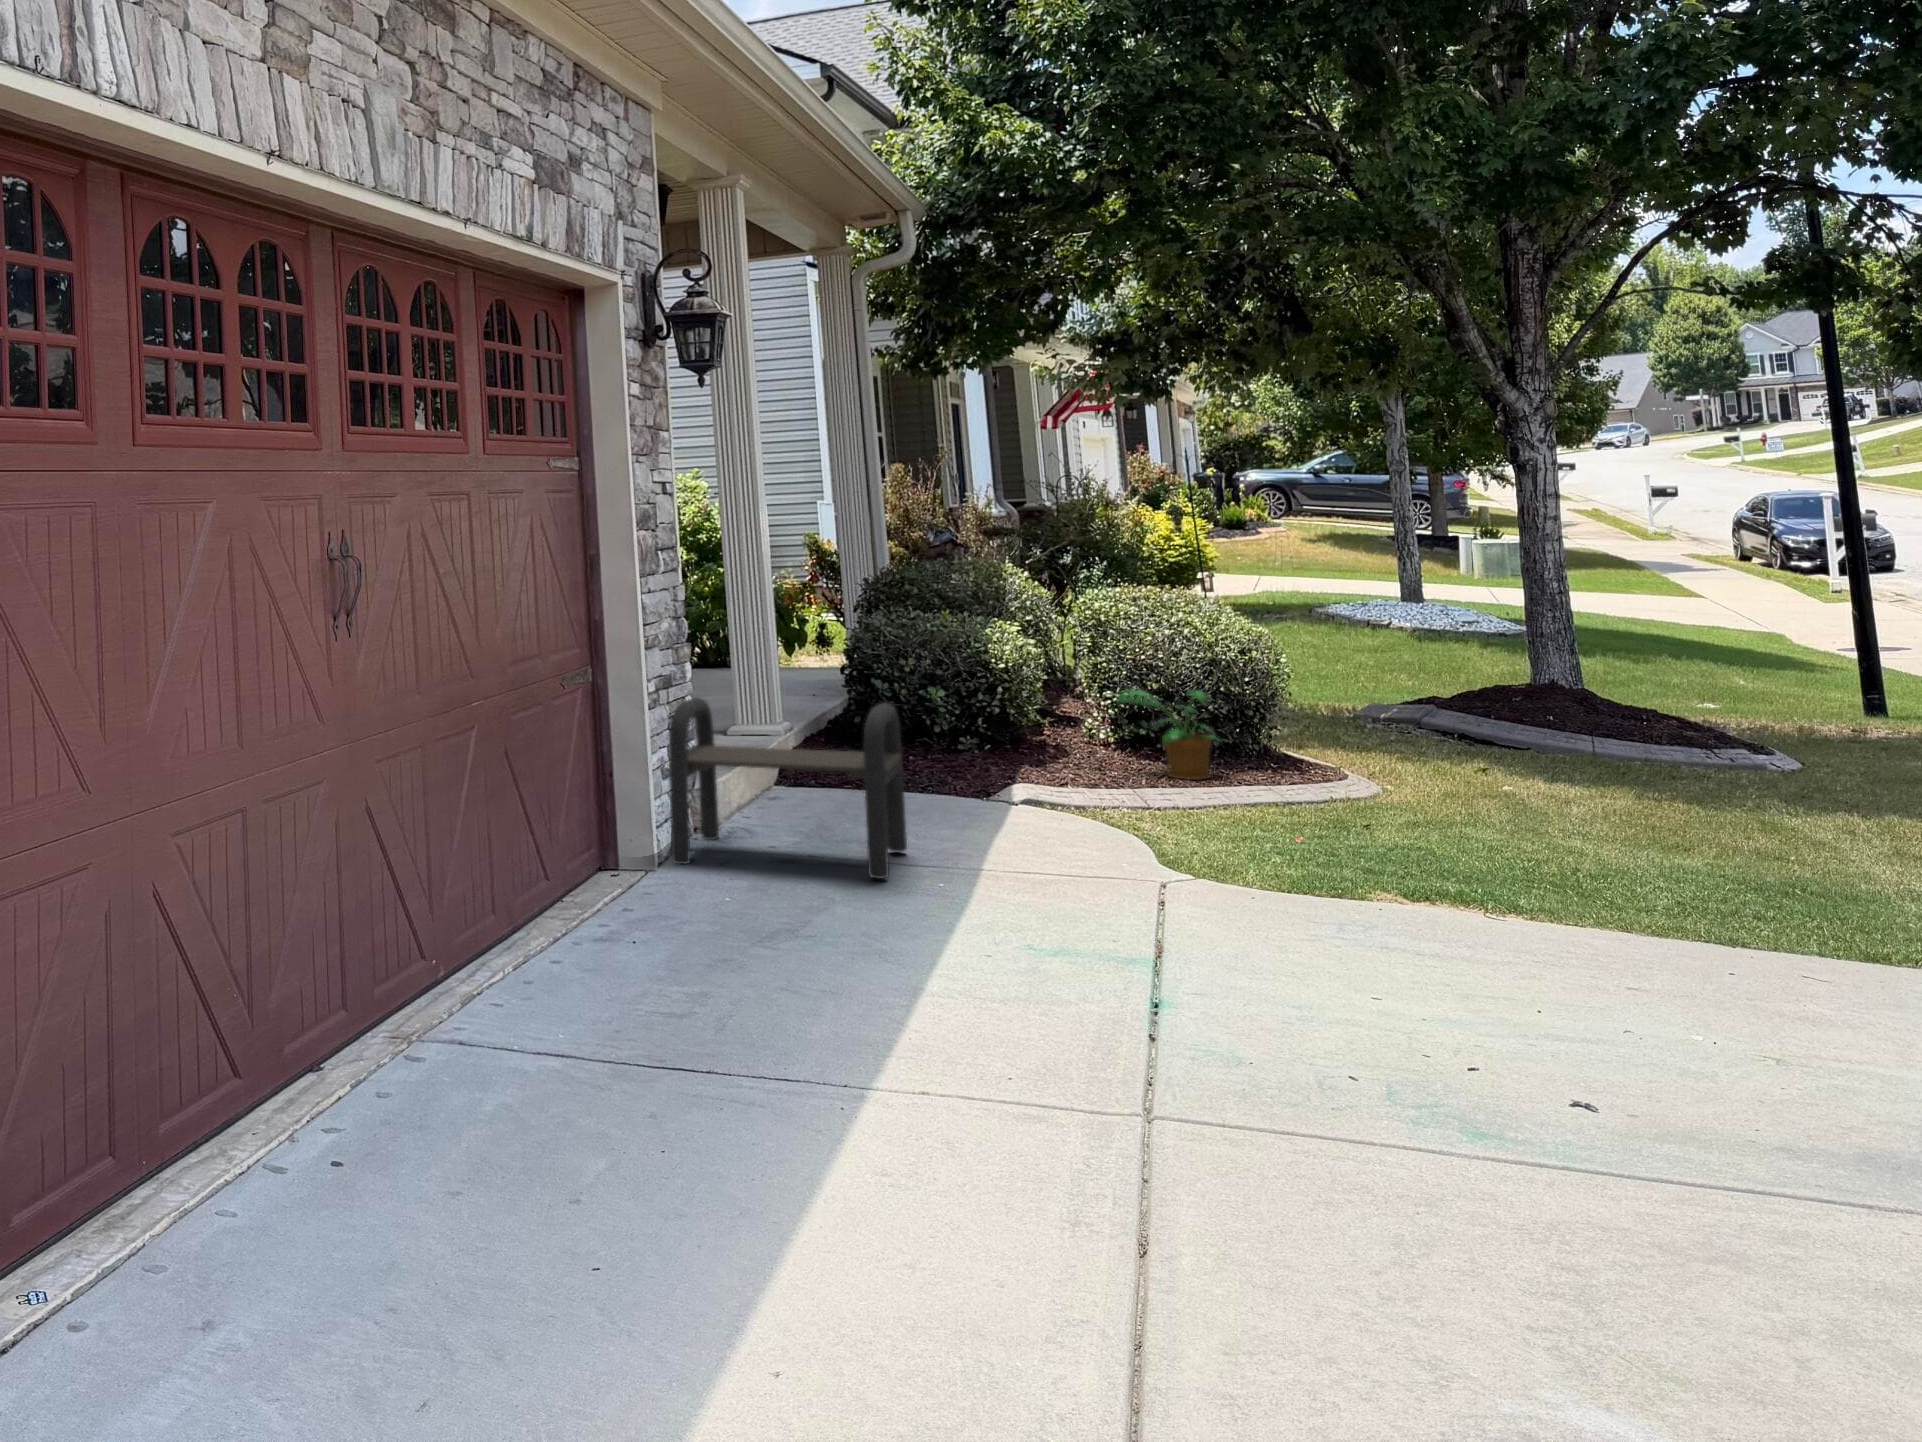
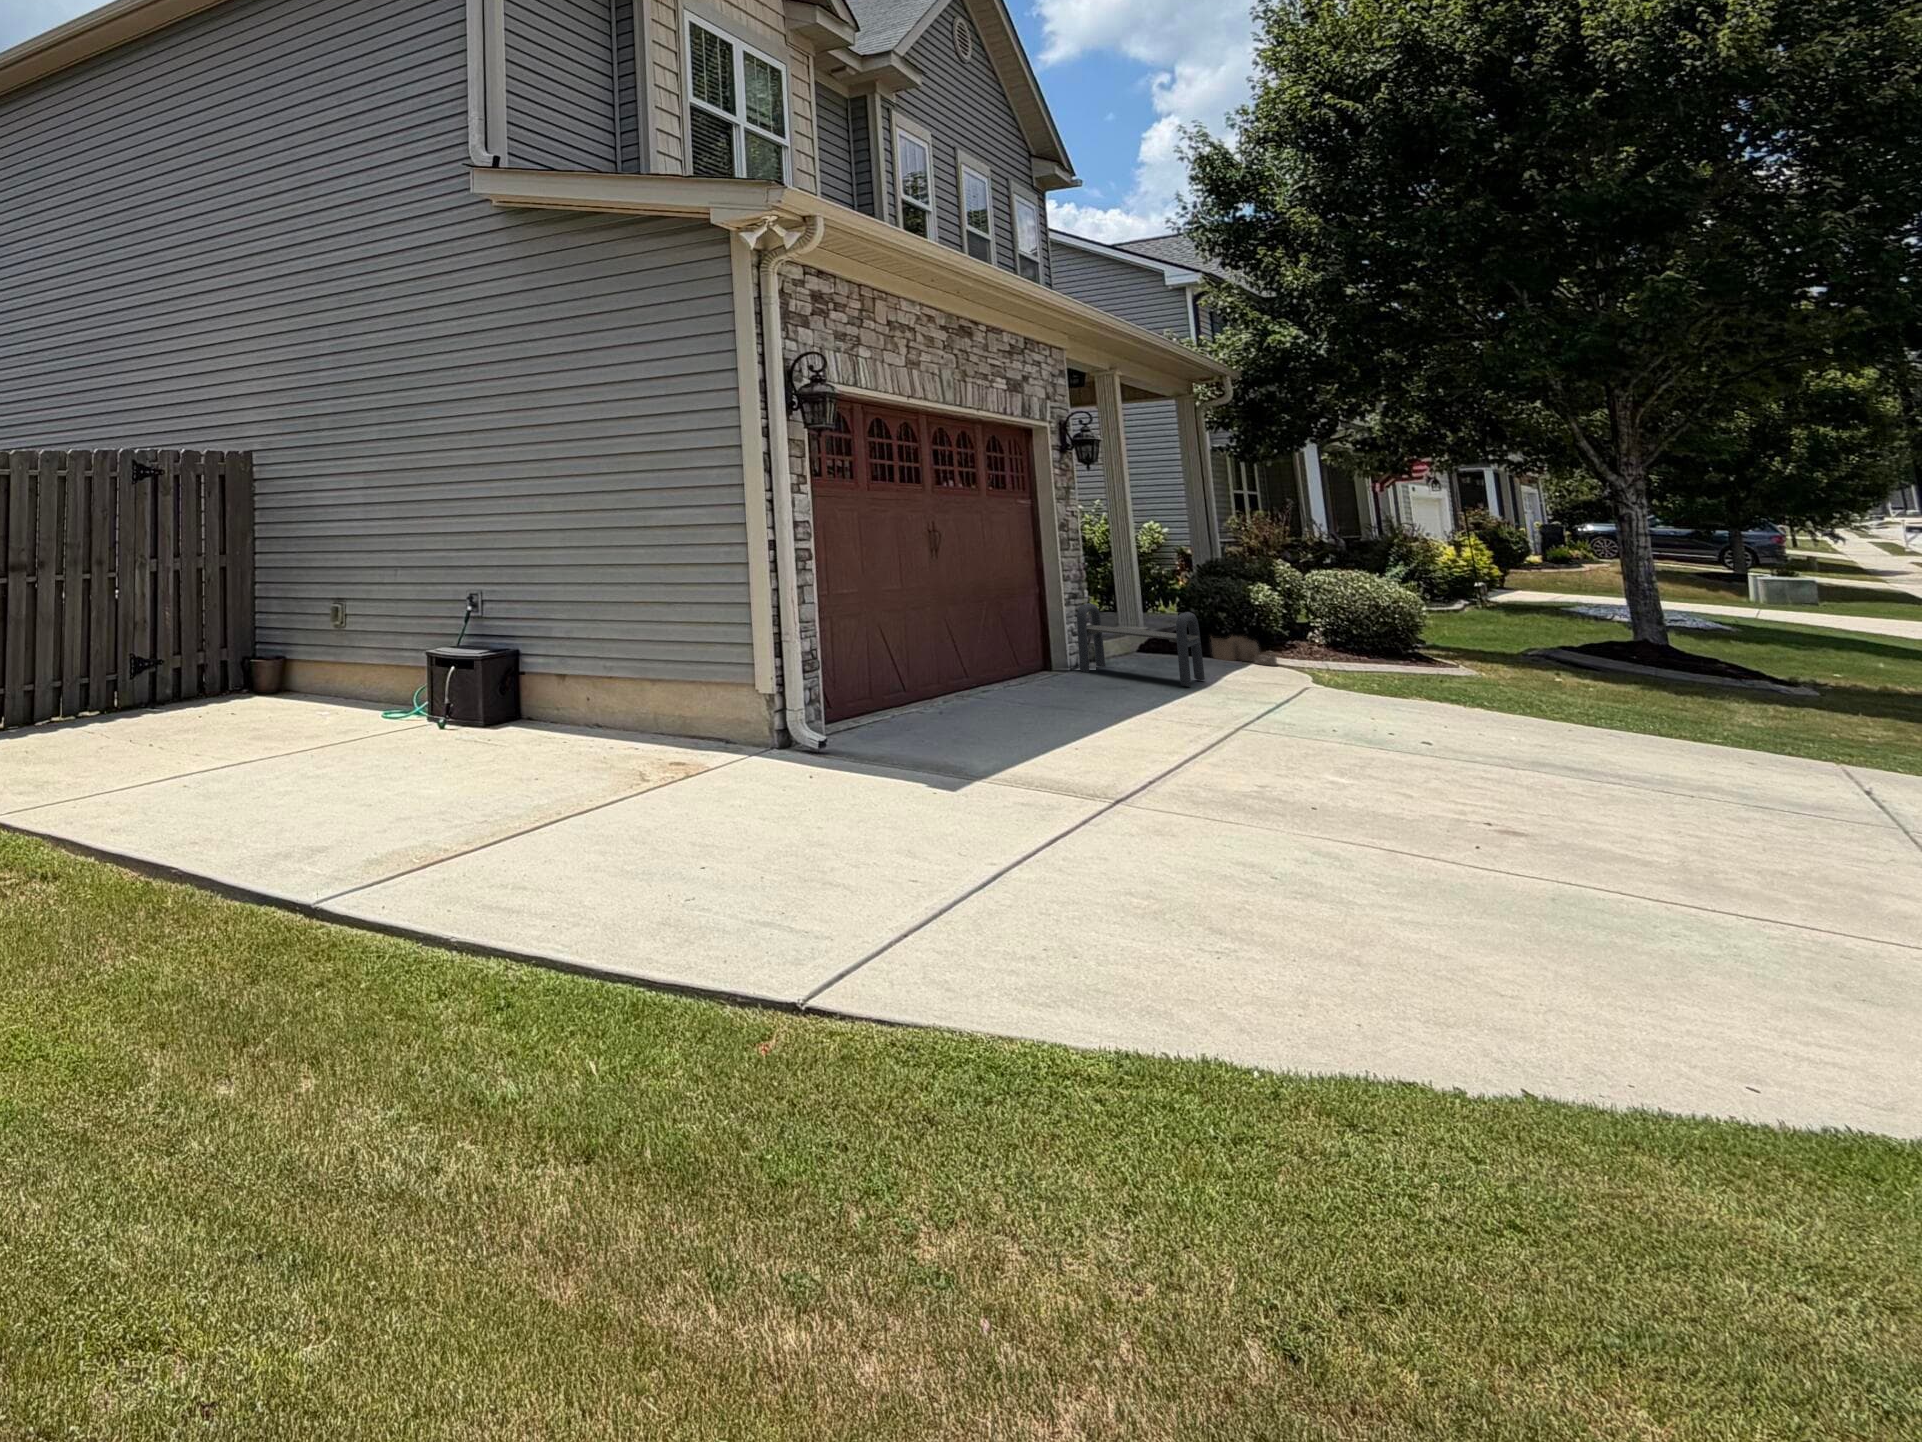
potted plant: present [1118,690,1218,780] -> none [1346,627,1417,677]
woven basket: none [897,722,1009,785] -> present [1211,636,1277,666]

